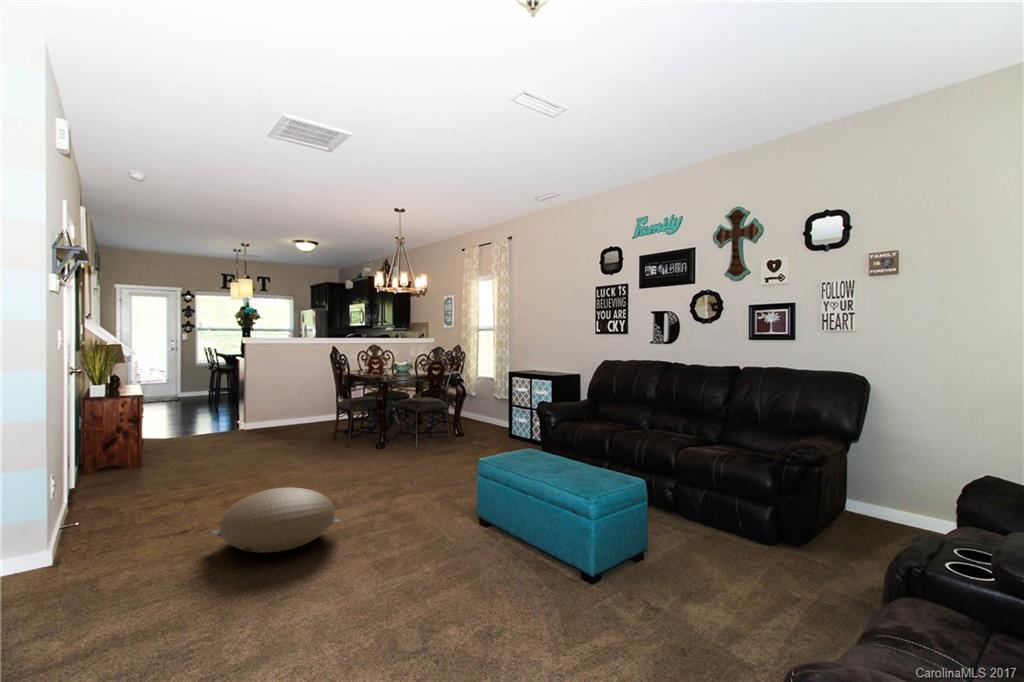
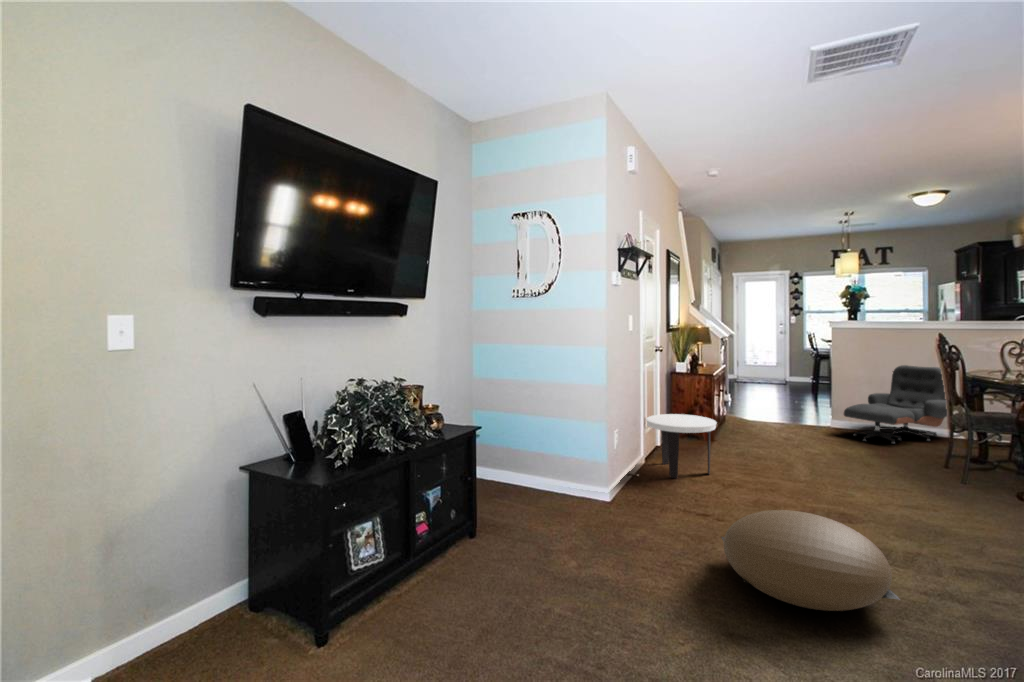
lounge chair: none [255,375,326,438] -> present [844,365,947,444]
side table: none [74,439,164,509] -> present [646,414,717,478]

